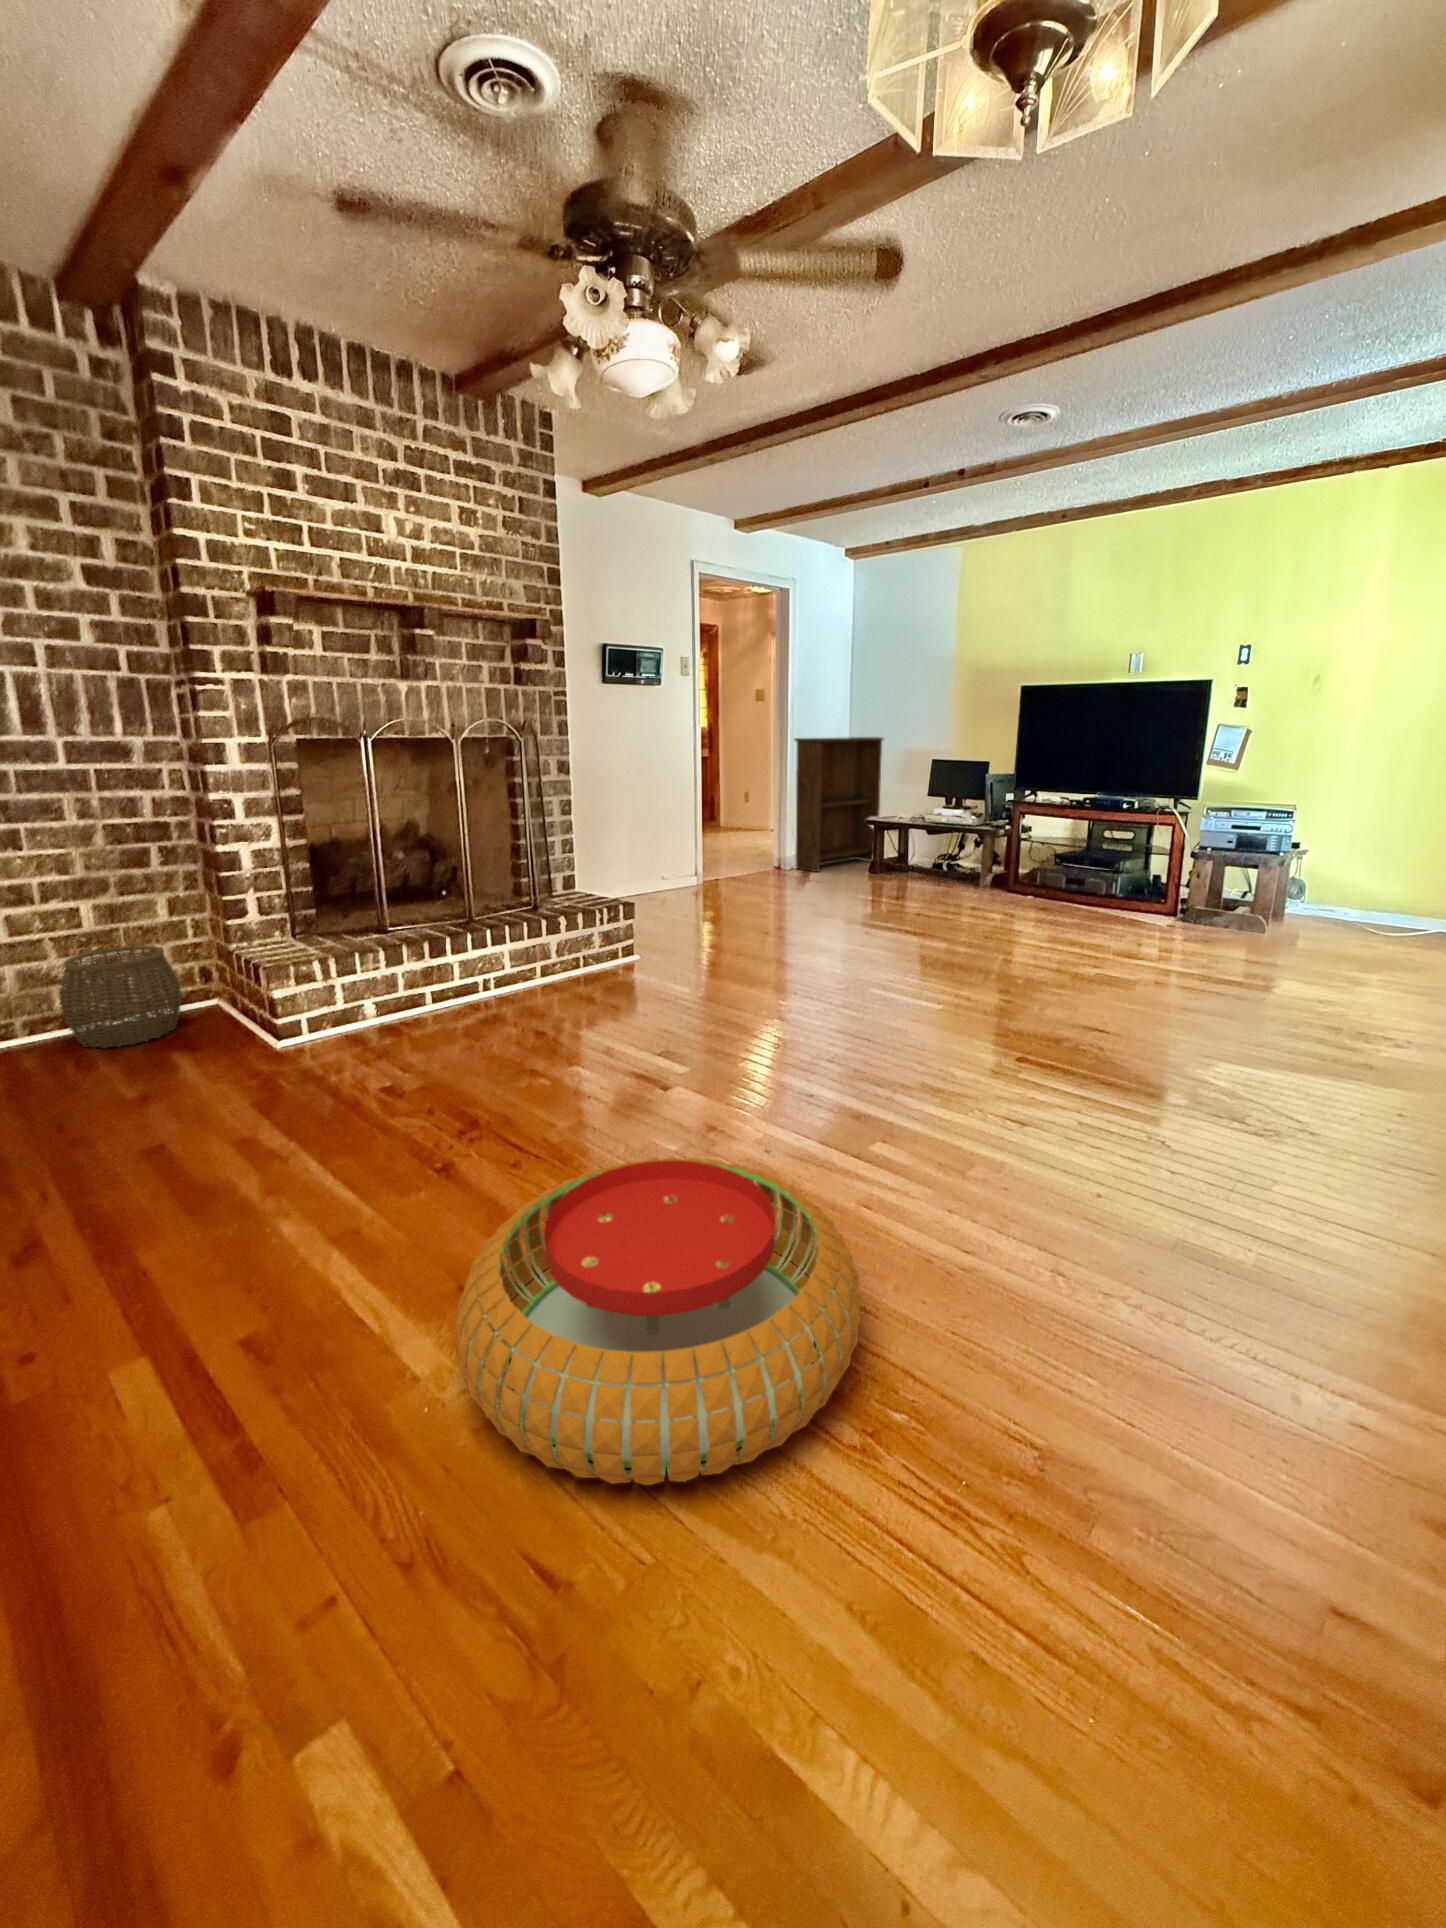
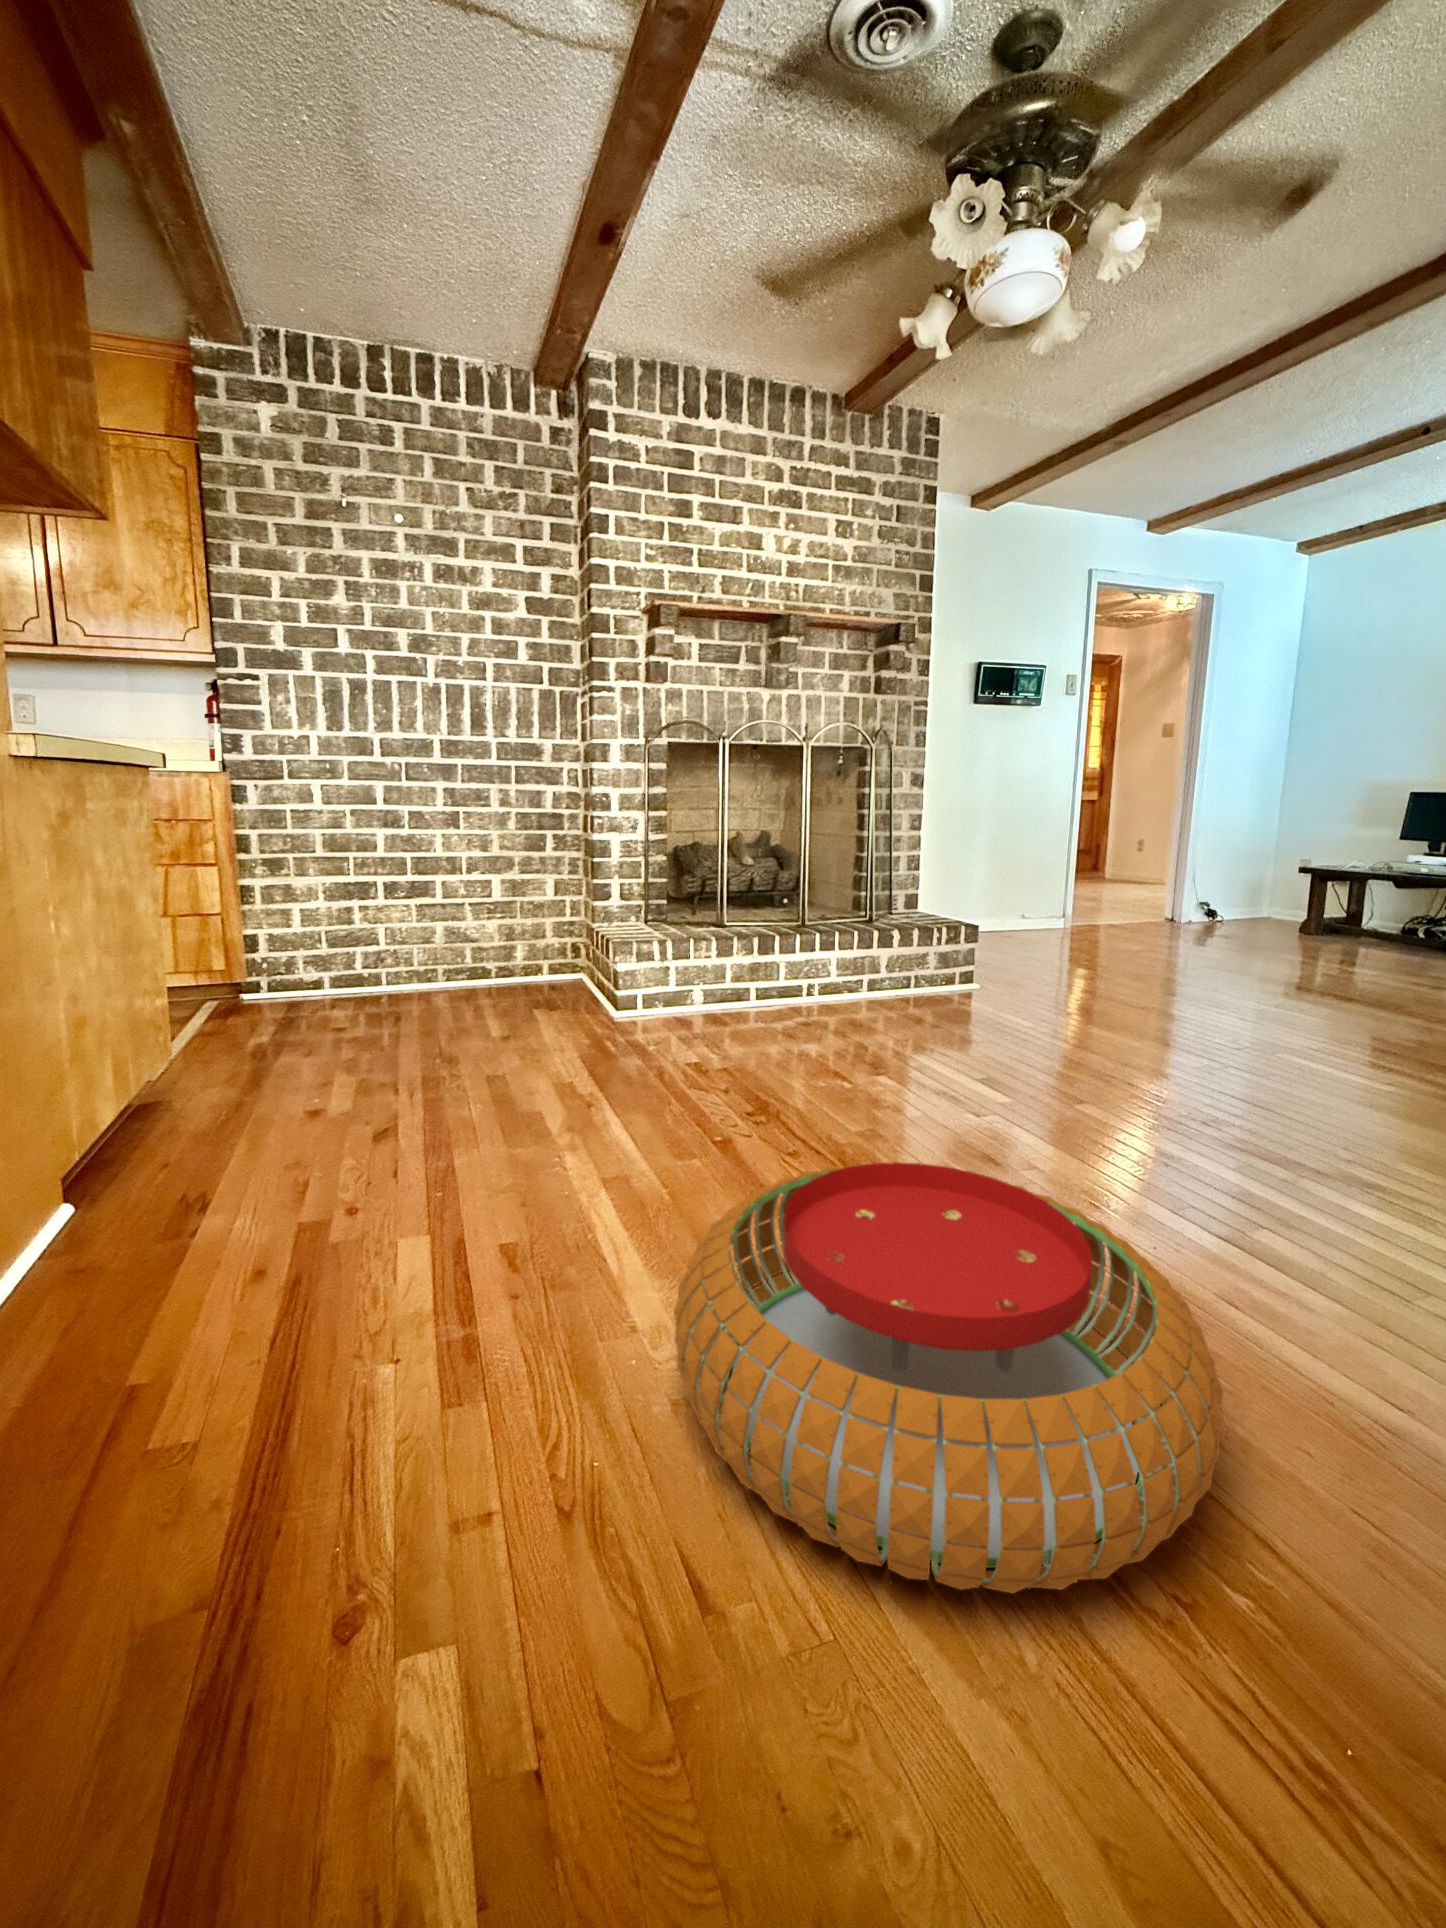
bookshelf: present [794,737,883,872] -> none [1193,764,1338,926]
woven basket: present [59,945,181,1048] -> none [466,916,553,998]

